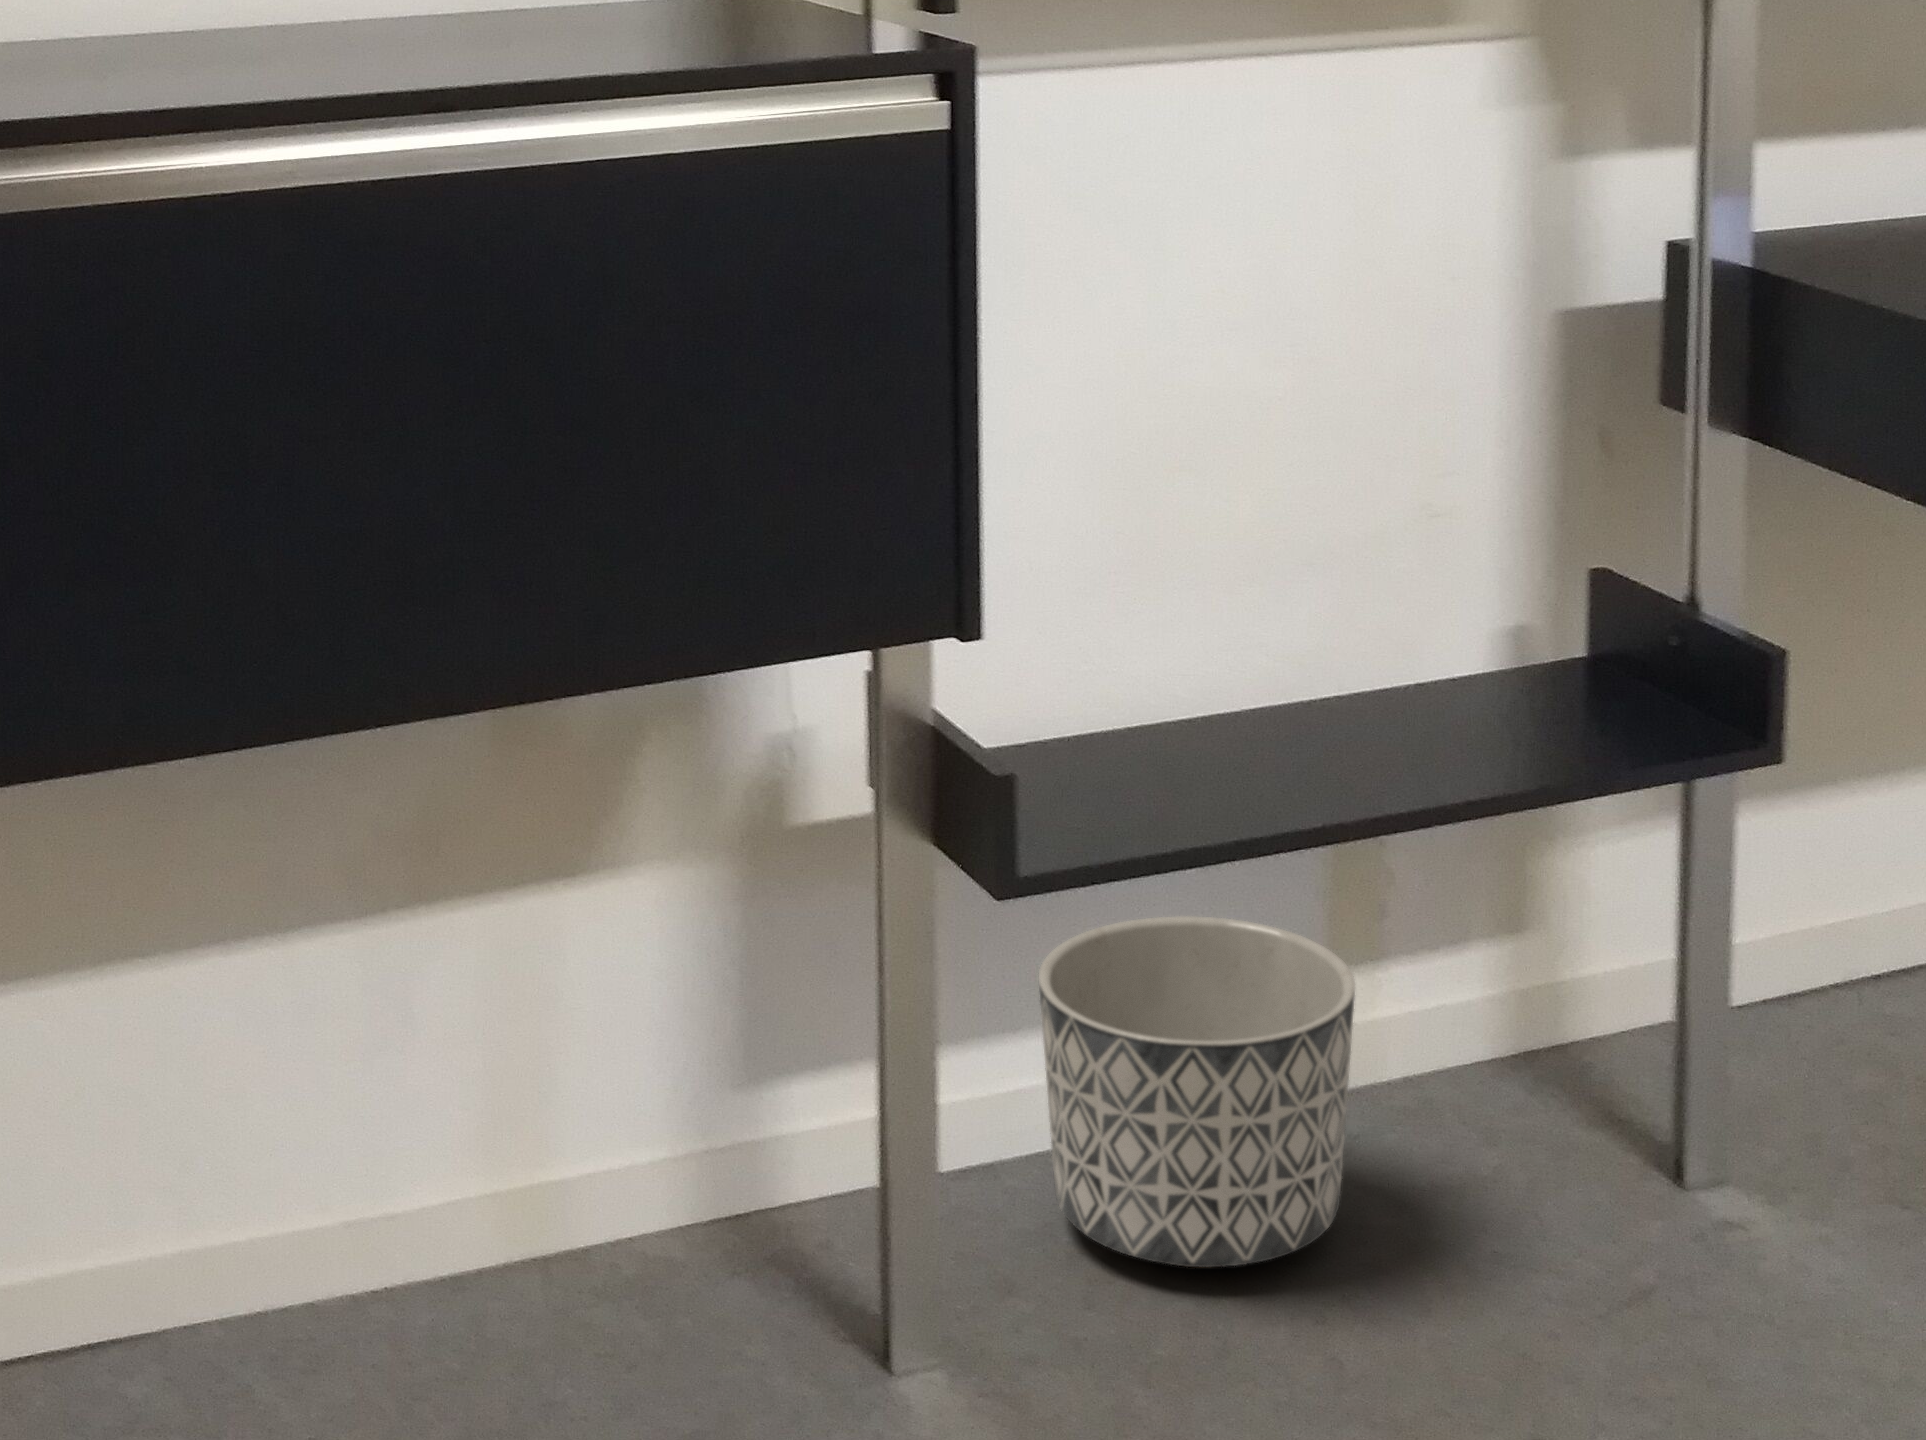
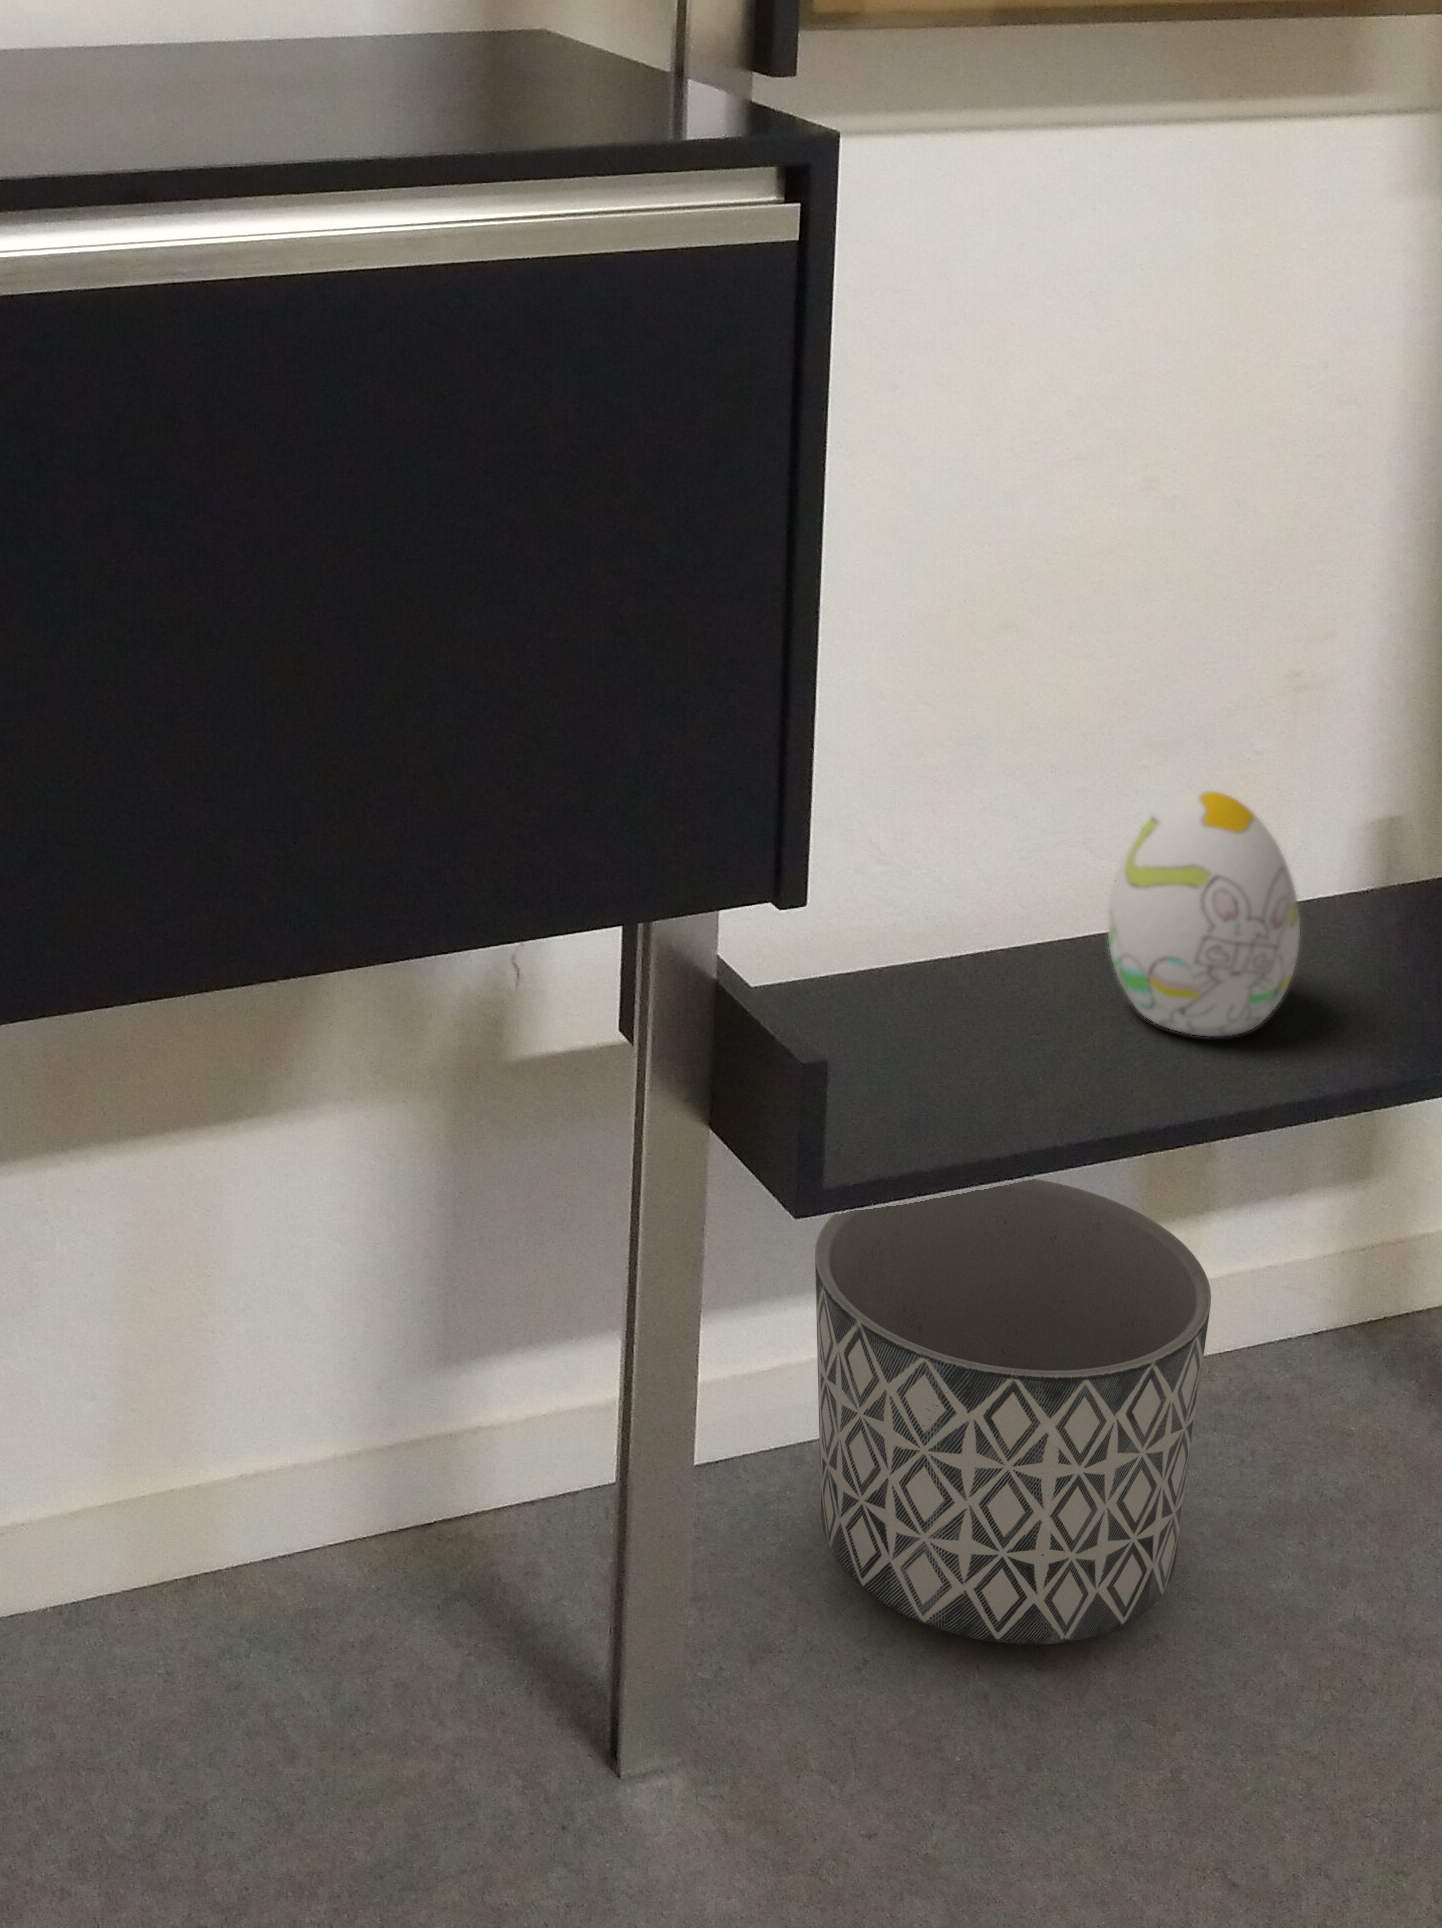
decorative egg: none [1258,581,1410,775] -> present [1108,790,1300,1037]

